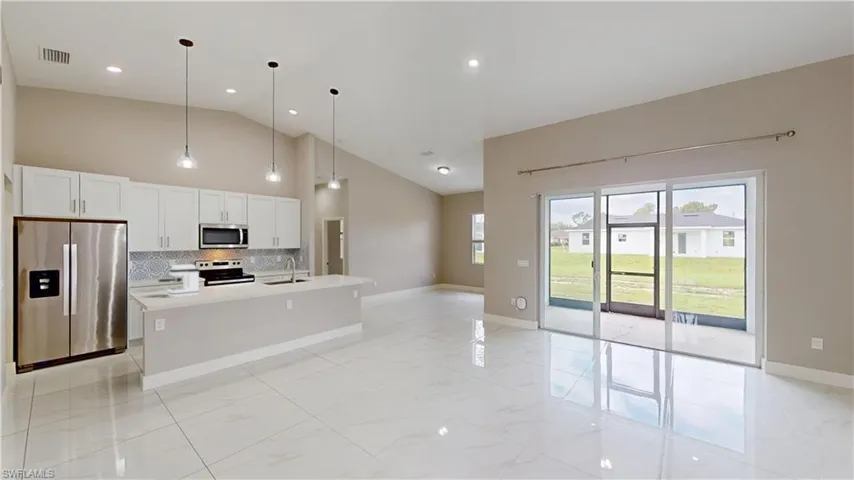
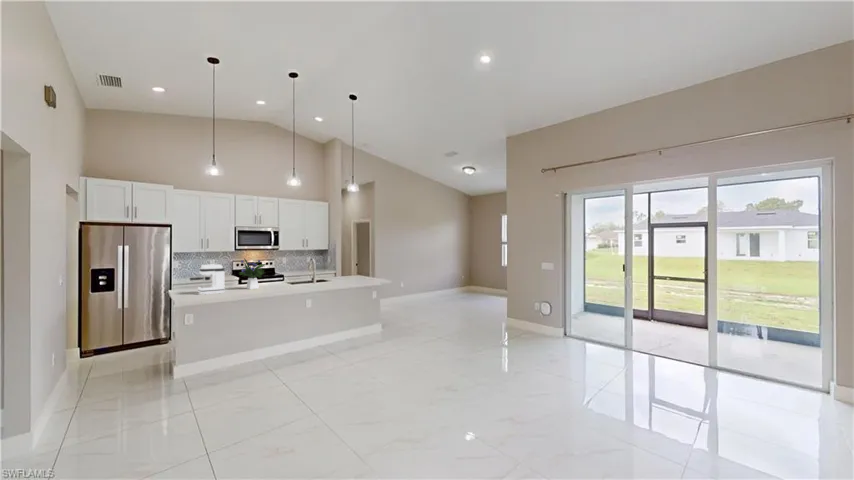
flower arrangement: none [208,257,243,291] -> present [240,259,266,289]

